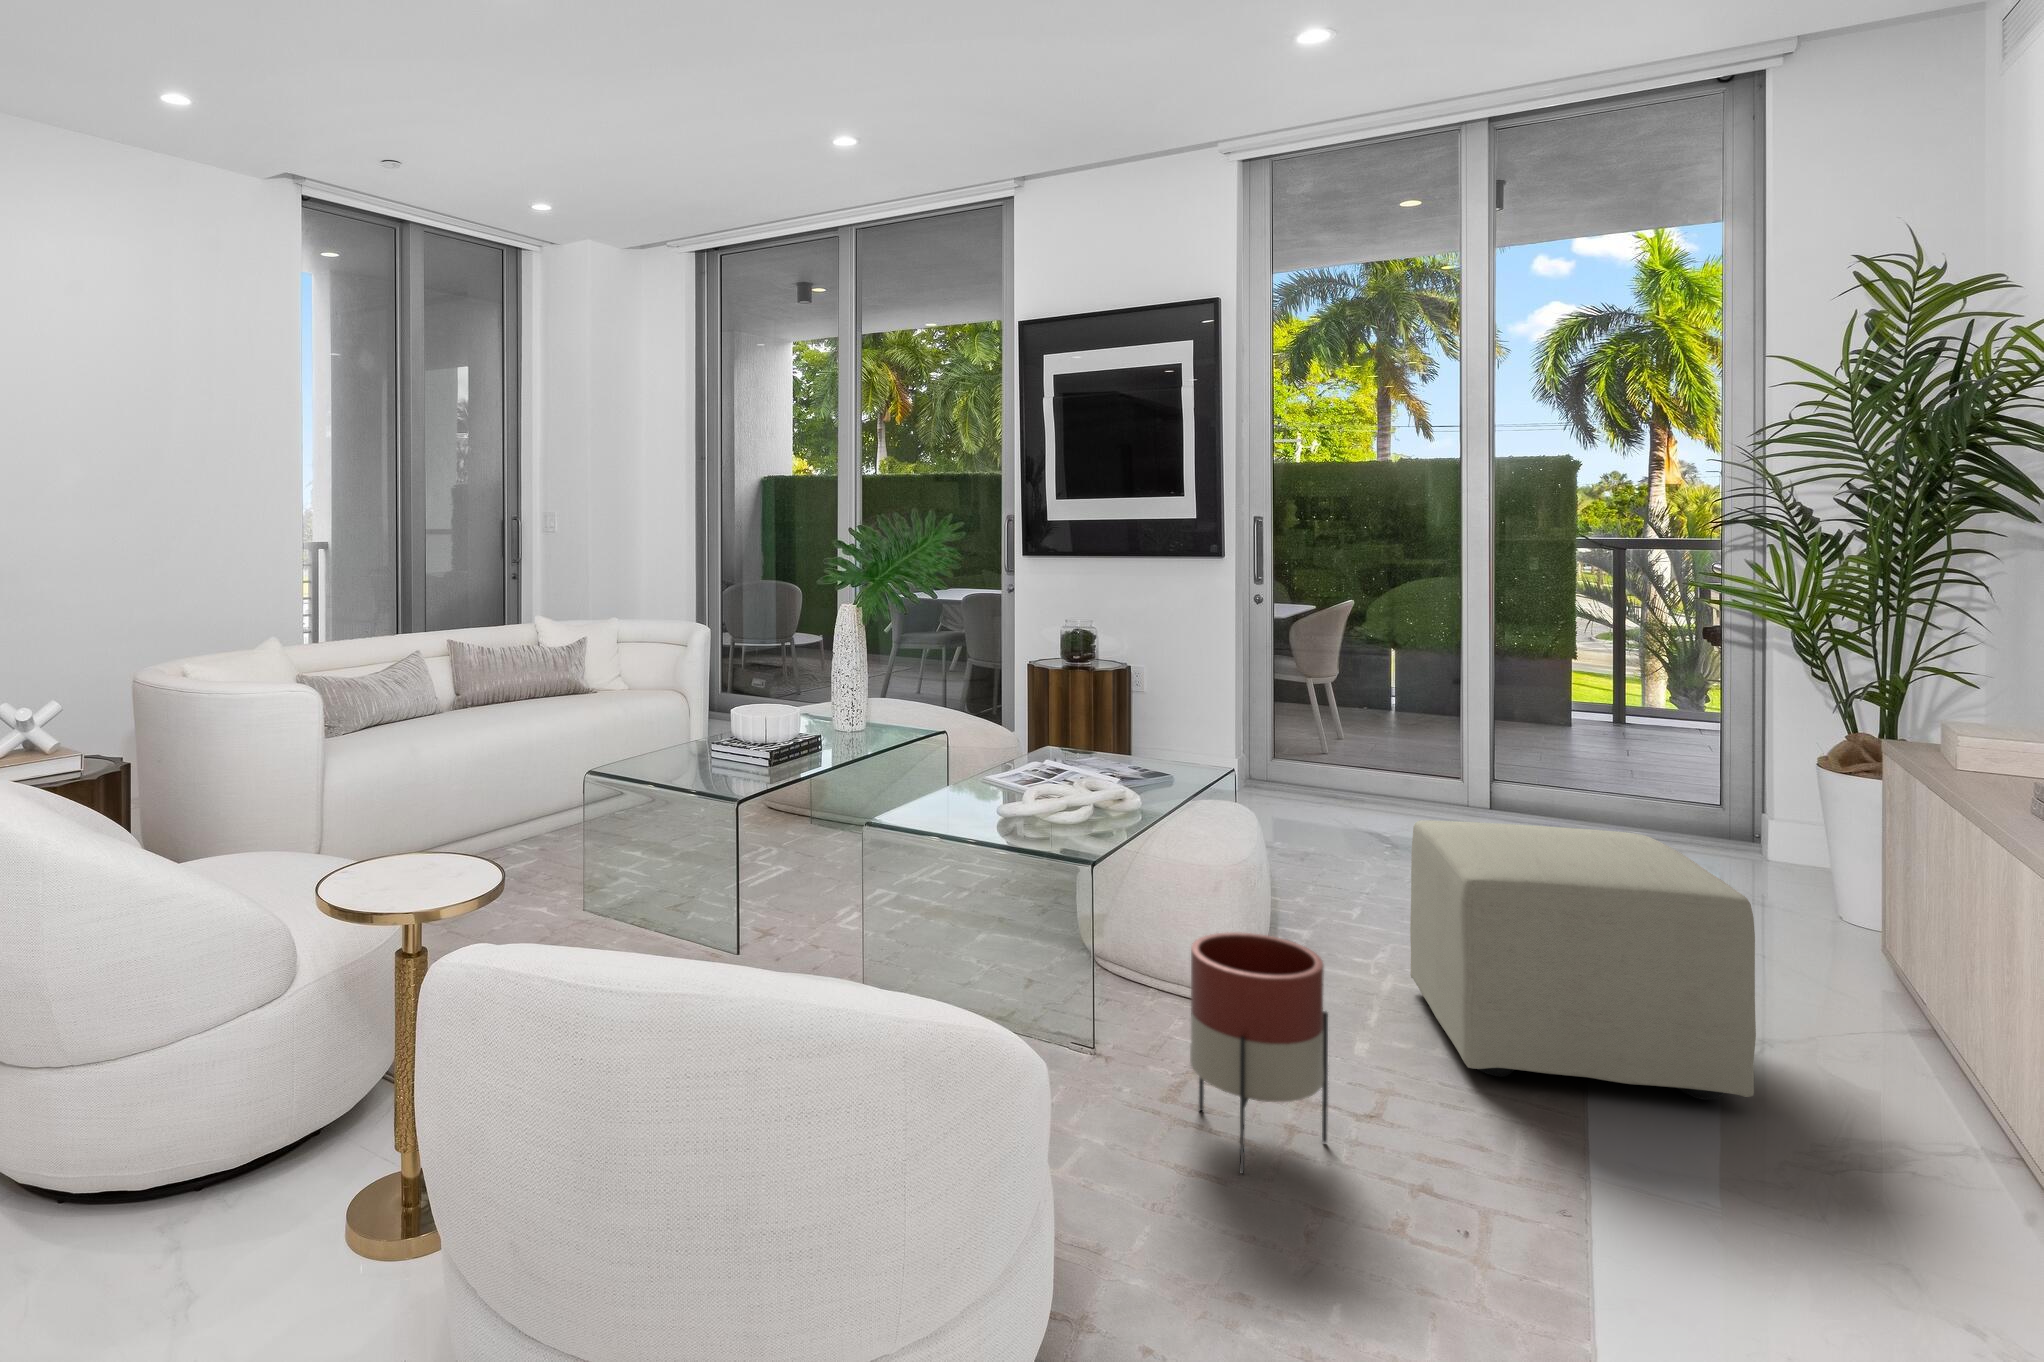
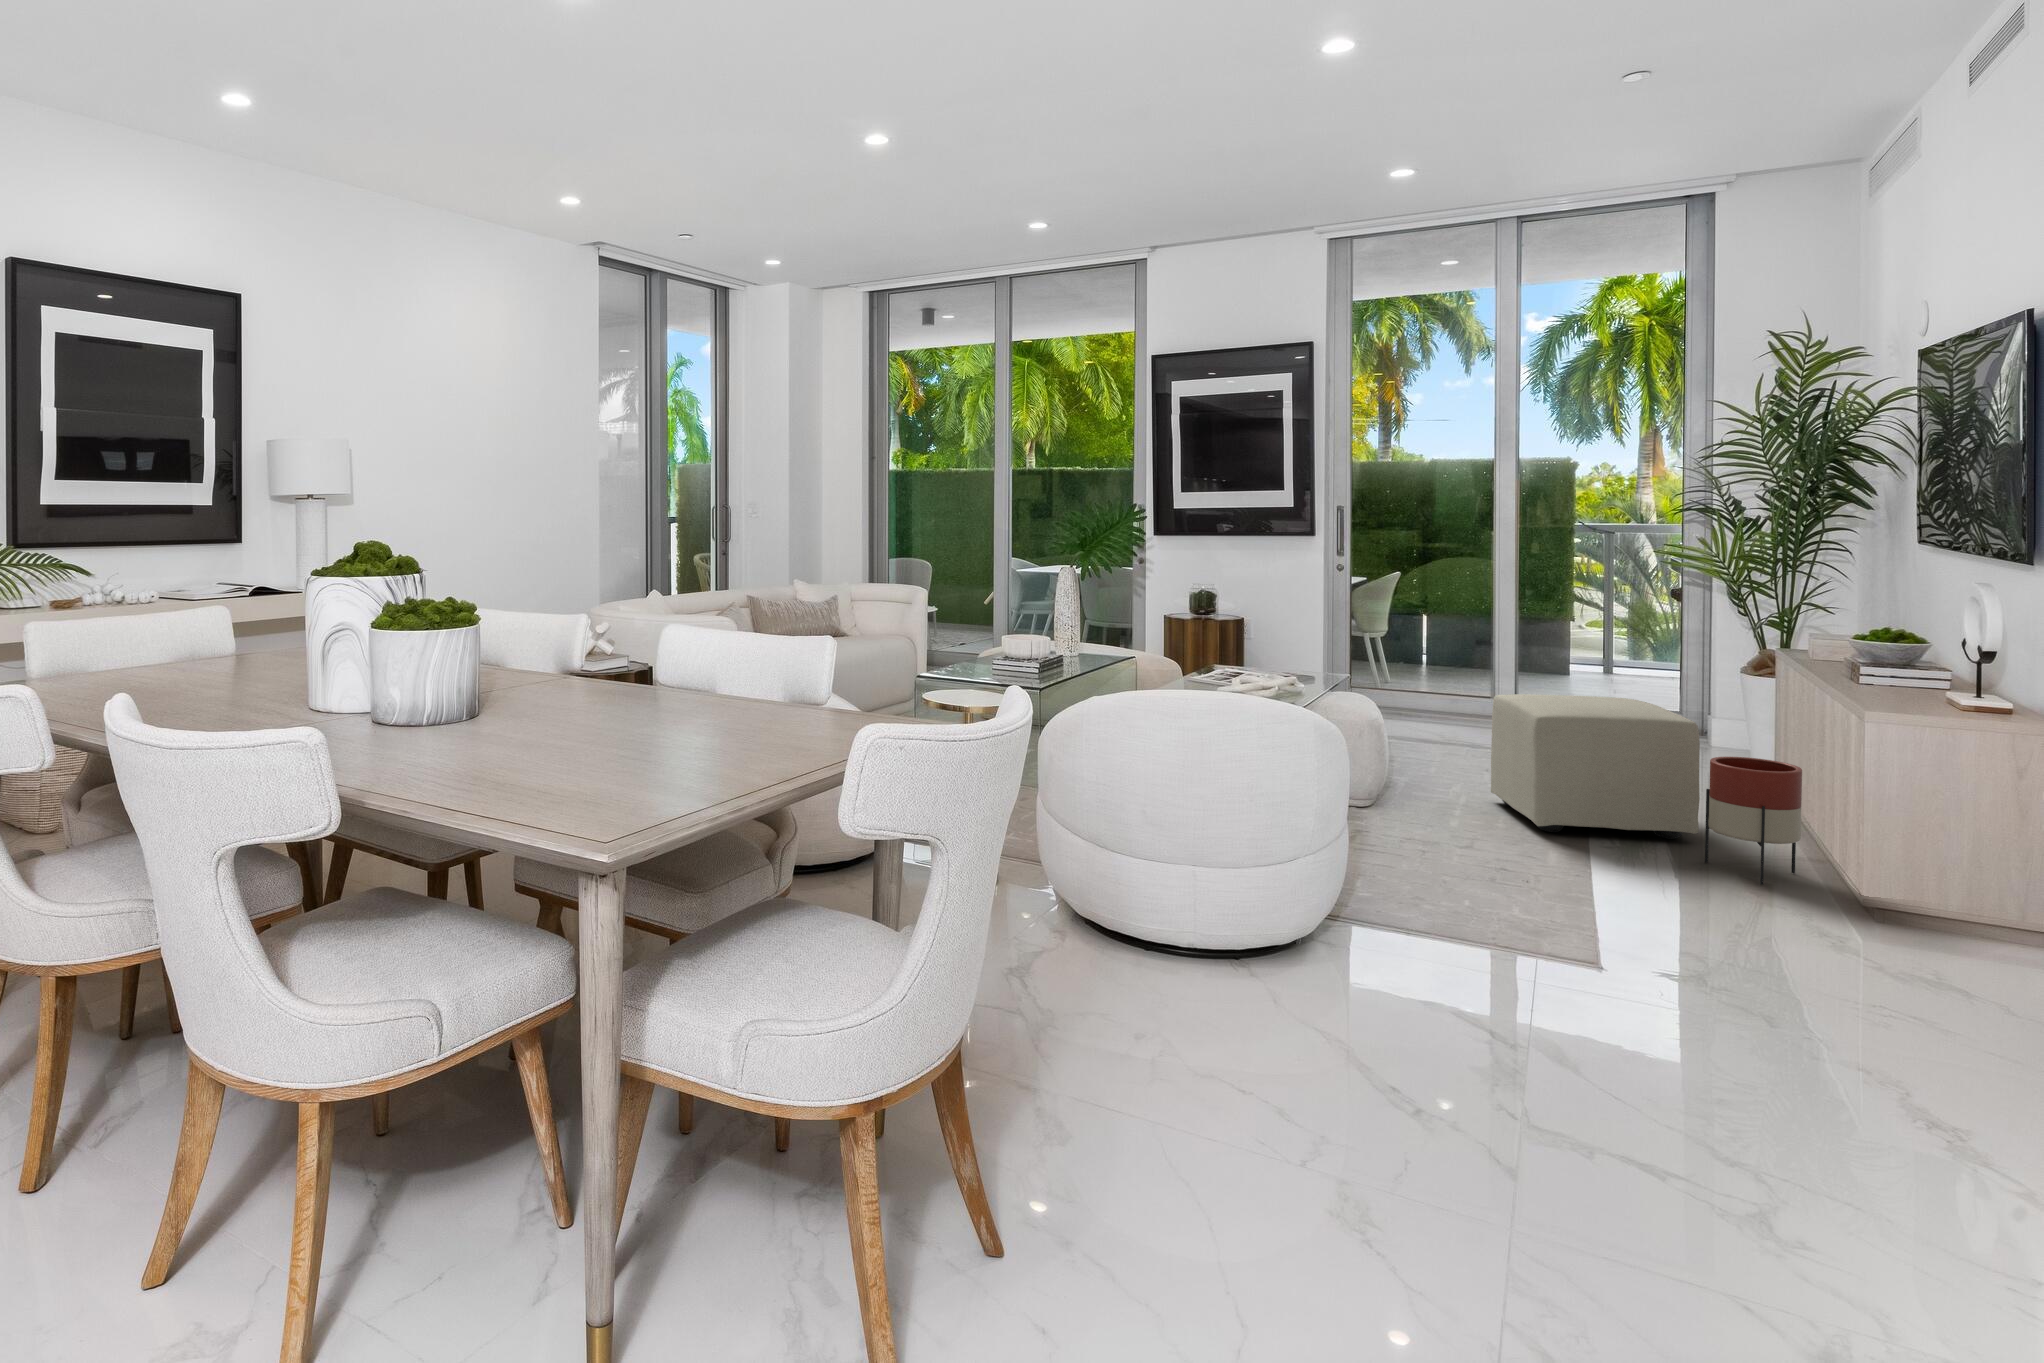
planter: present [1190,932,1328,1174] -> present [1705,757,1802,885]

